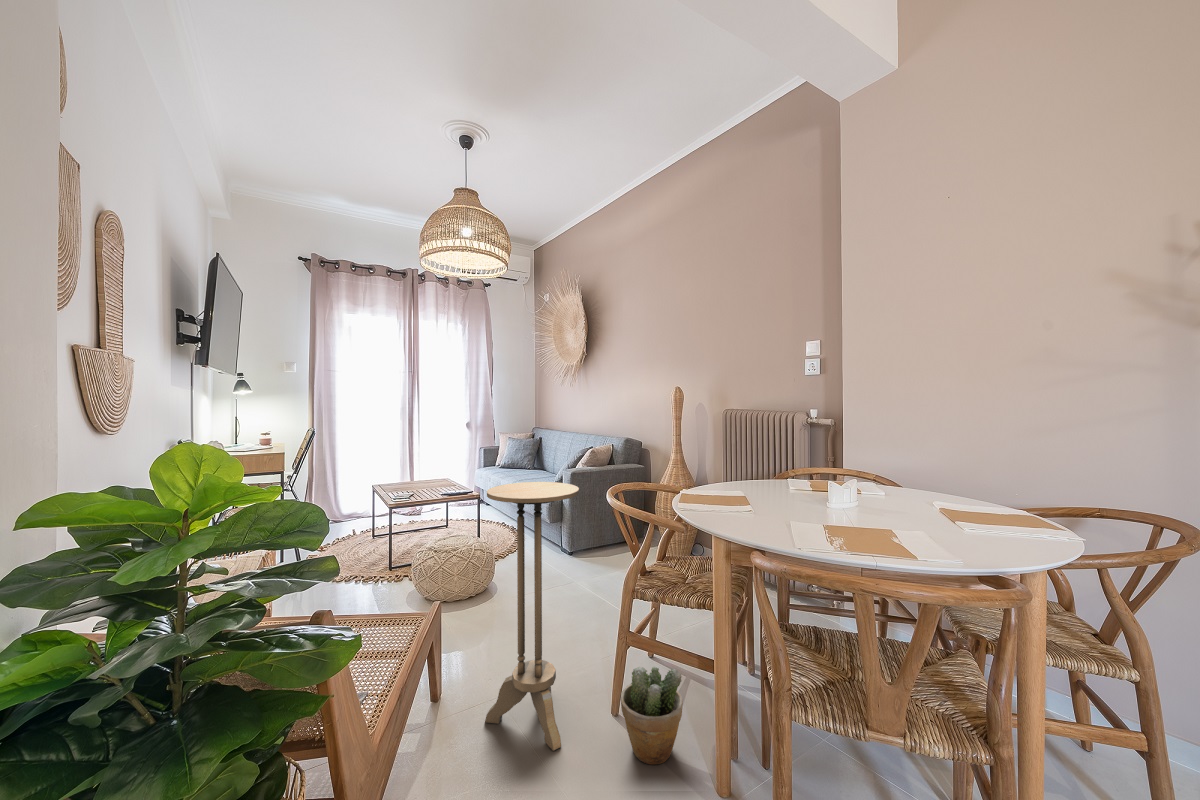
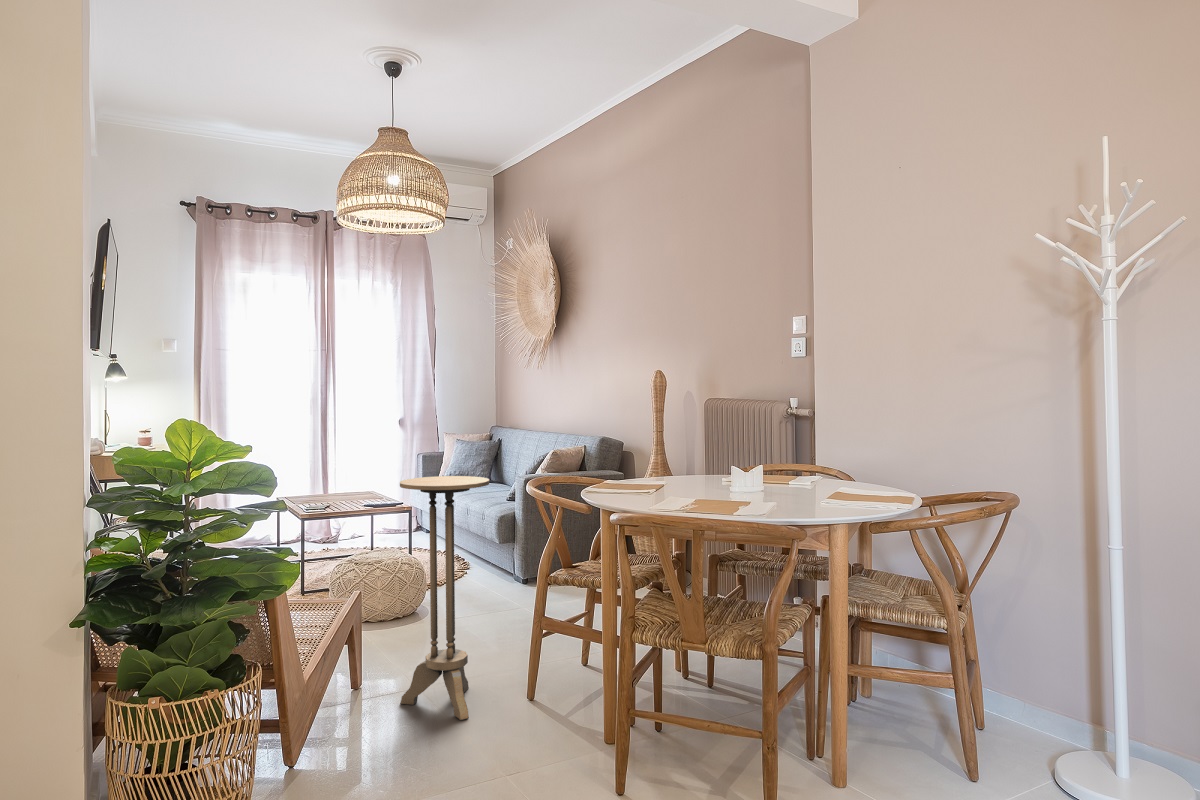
potted plant: present [621,667,683,764] -> none [522,645,580,729]

